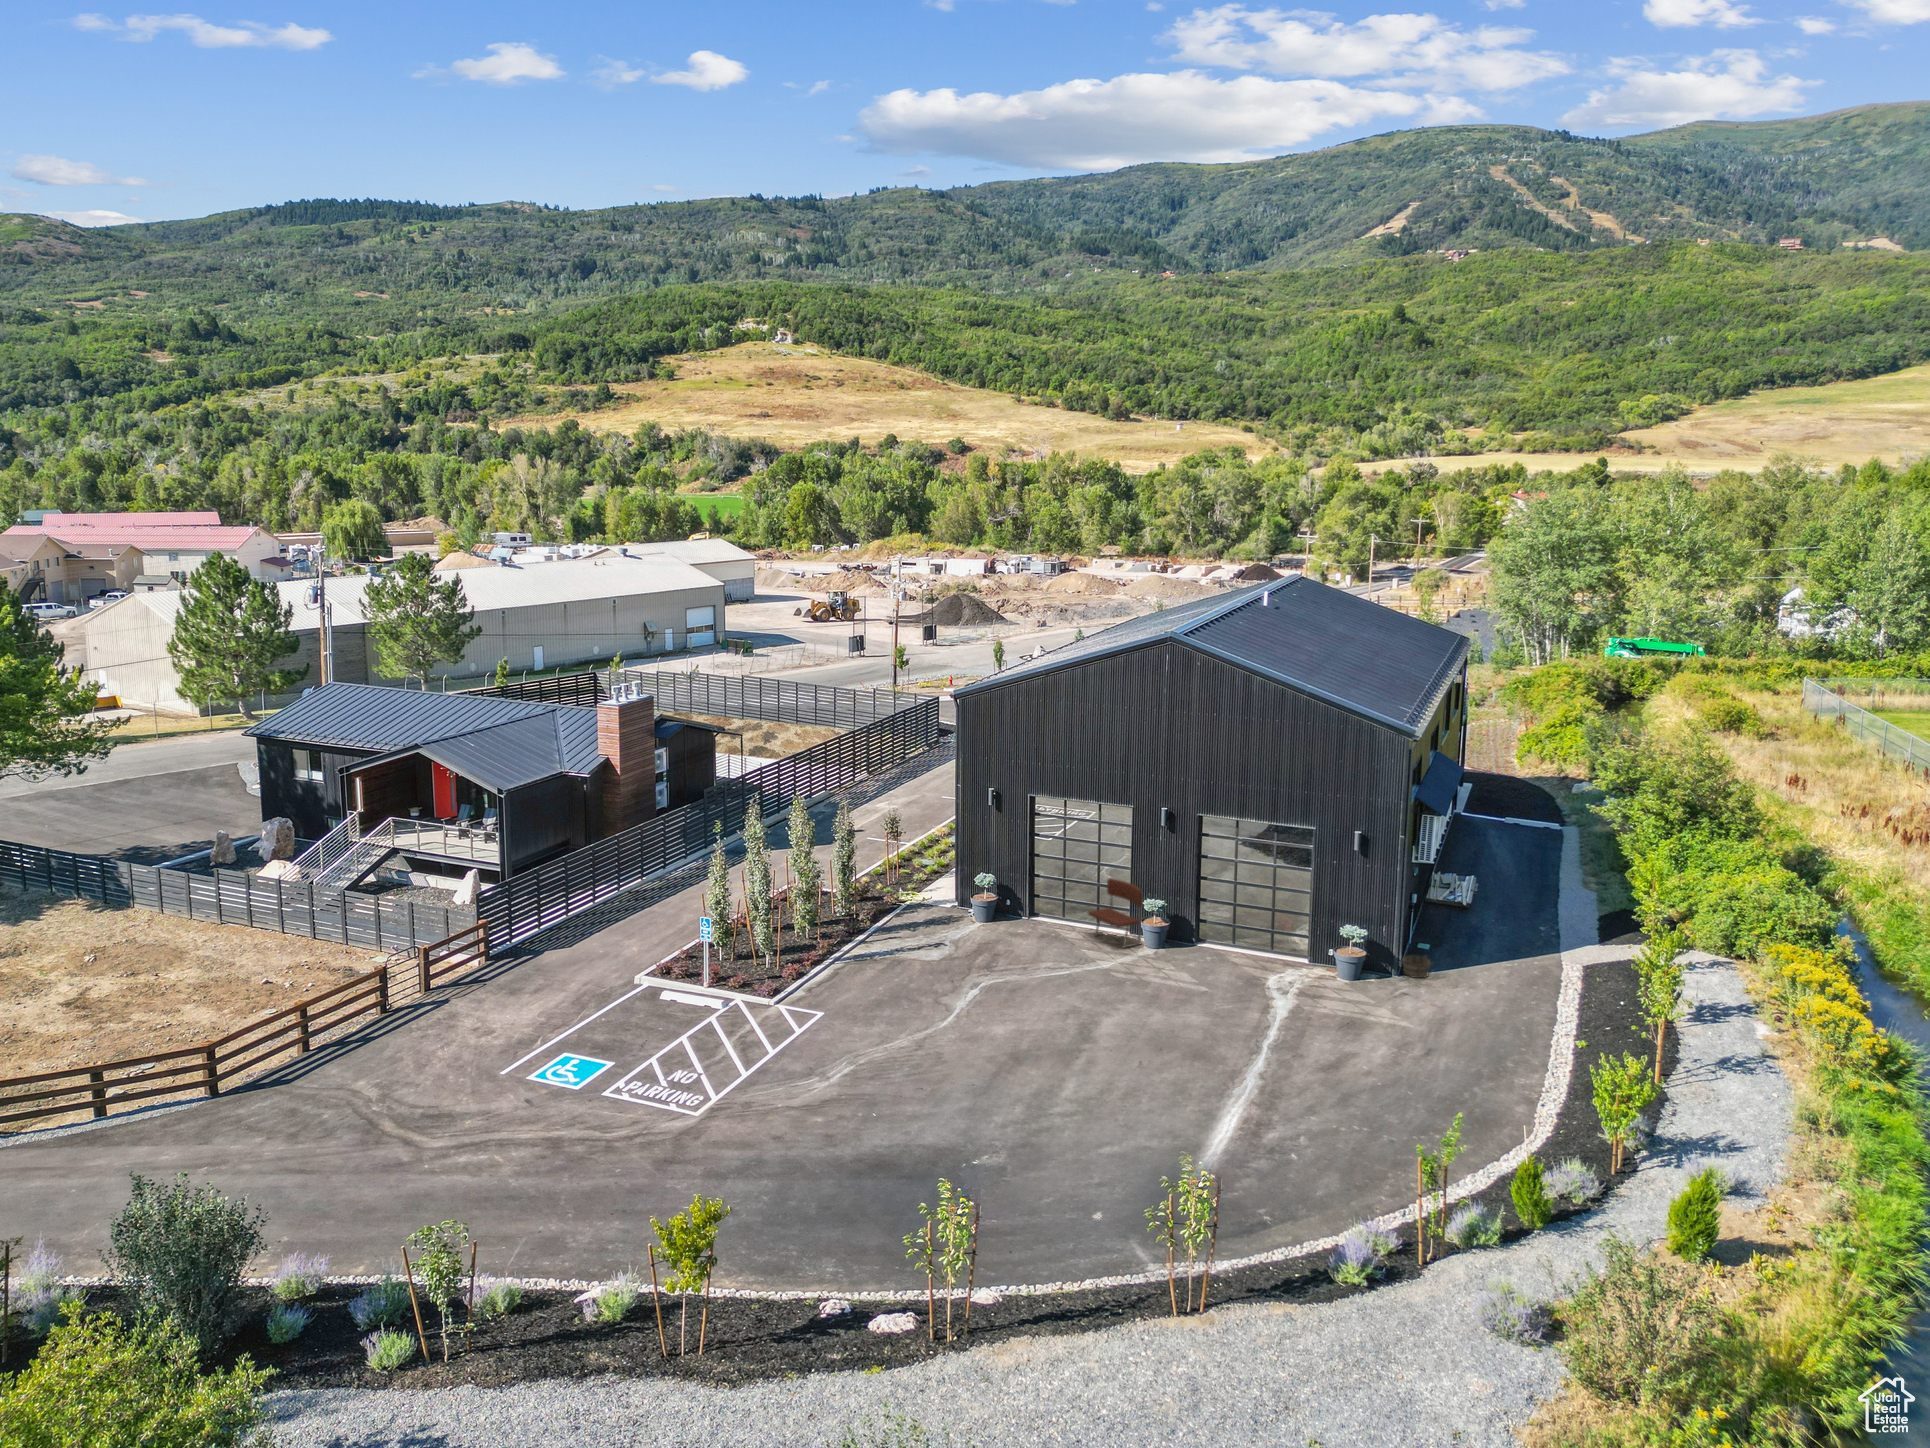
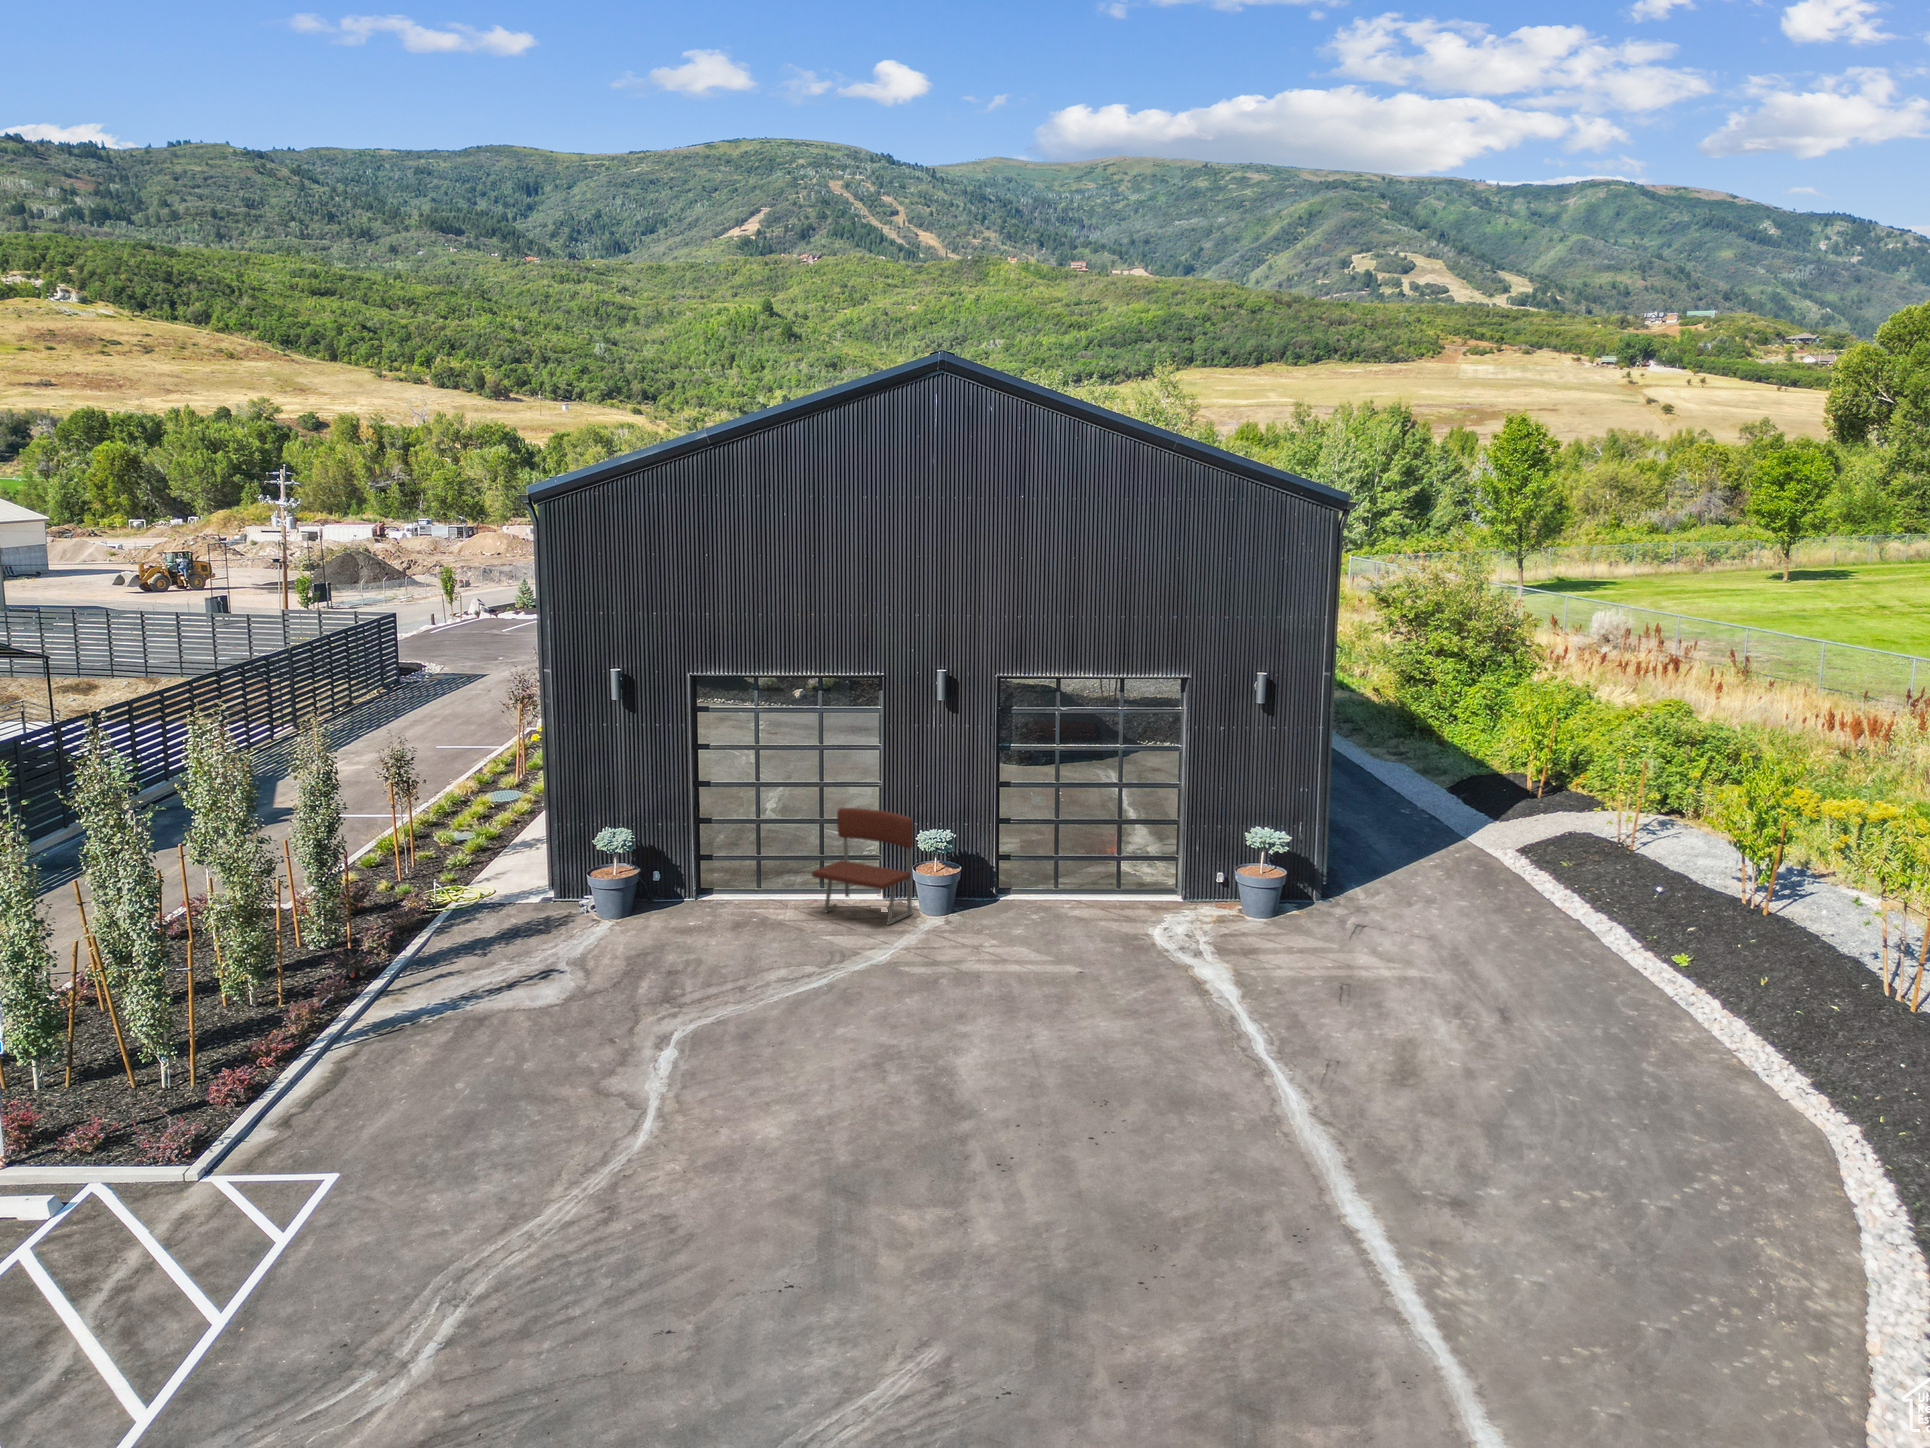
bucket: present [1402,956,1431,978] -> none [1327,863,1376,899]

